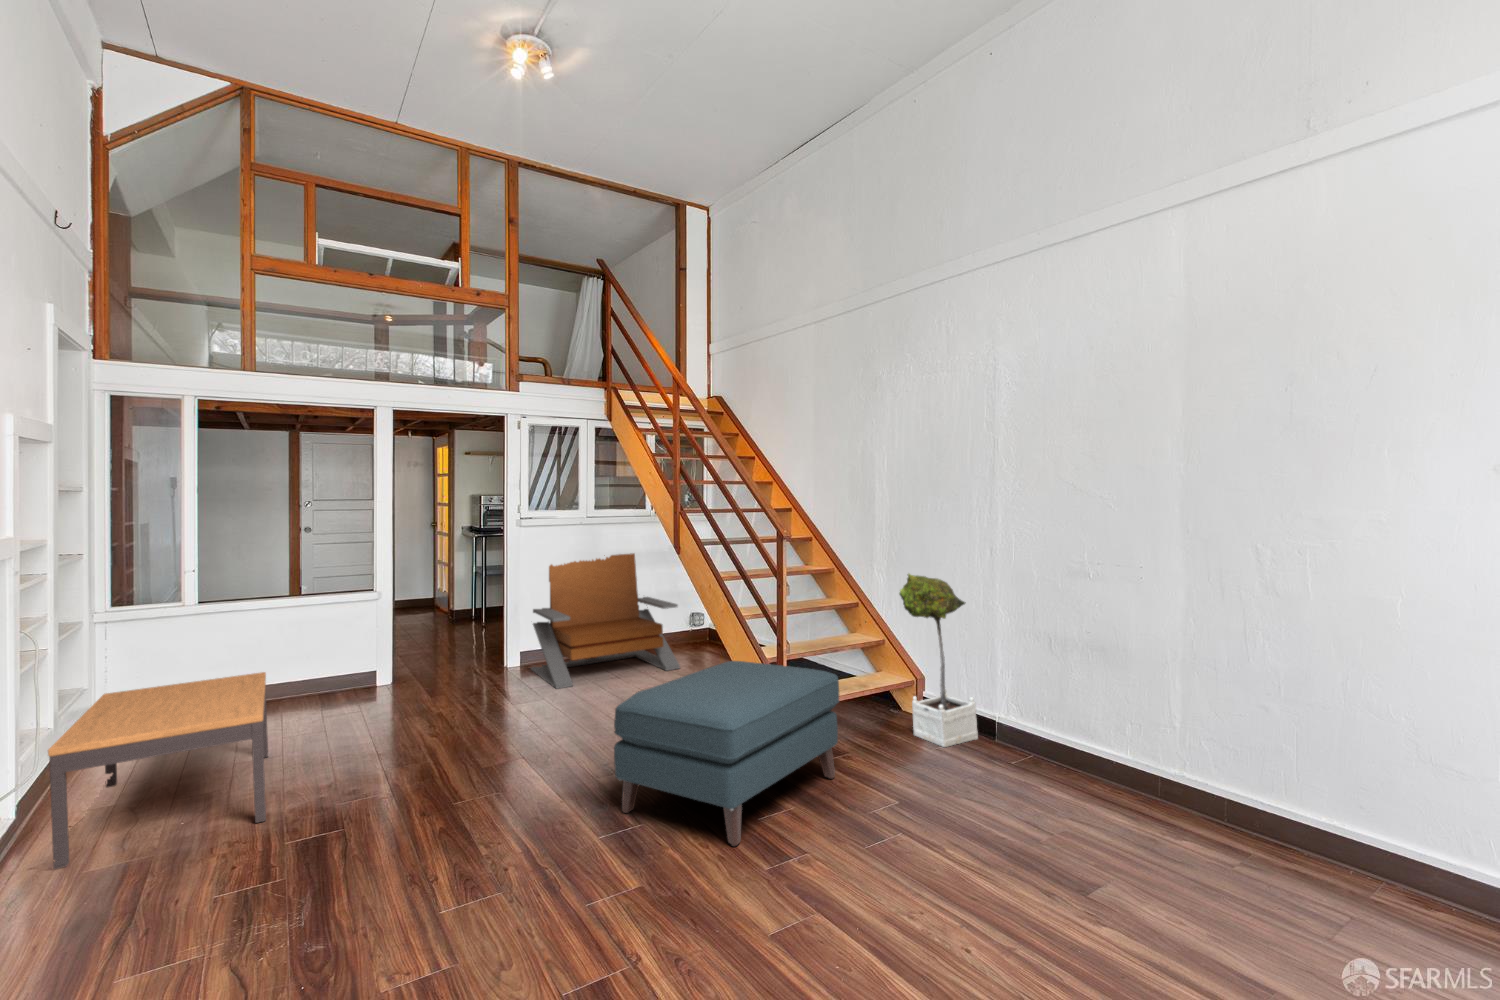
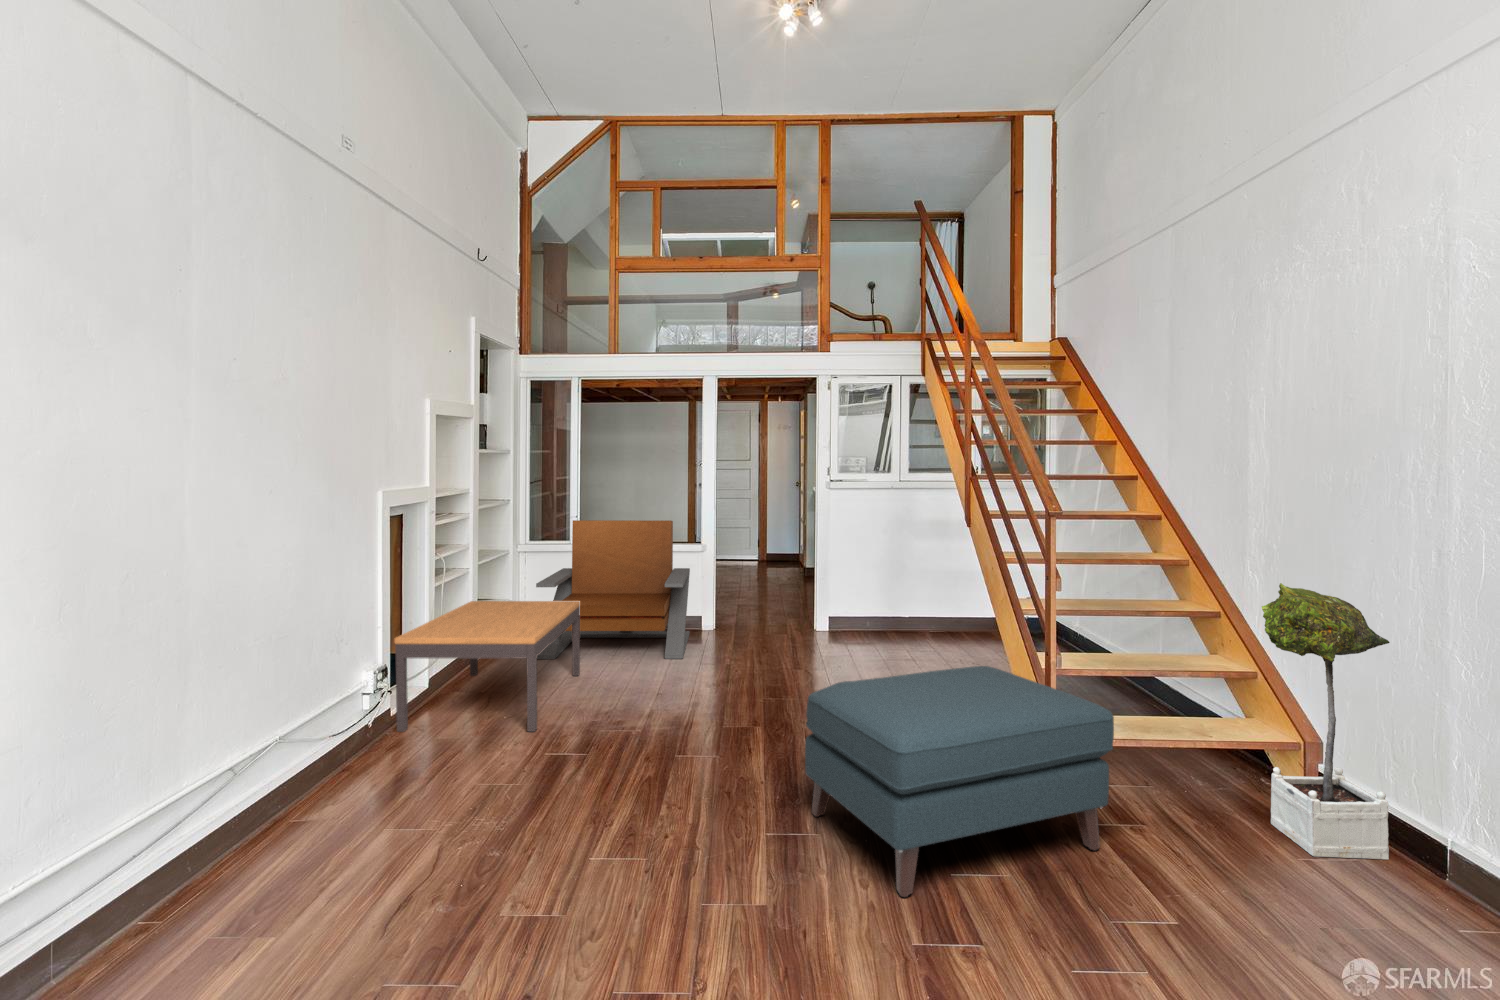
lounge chair: present [531,553,680,689] -> present [536,520,690,659]

